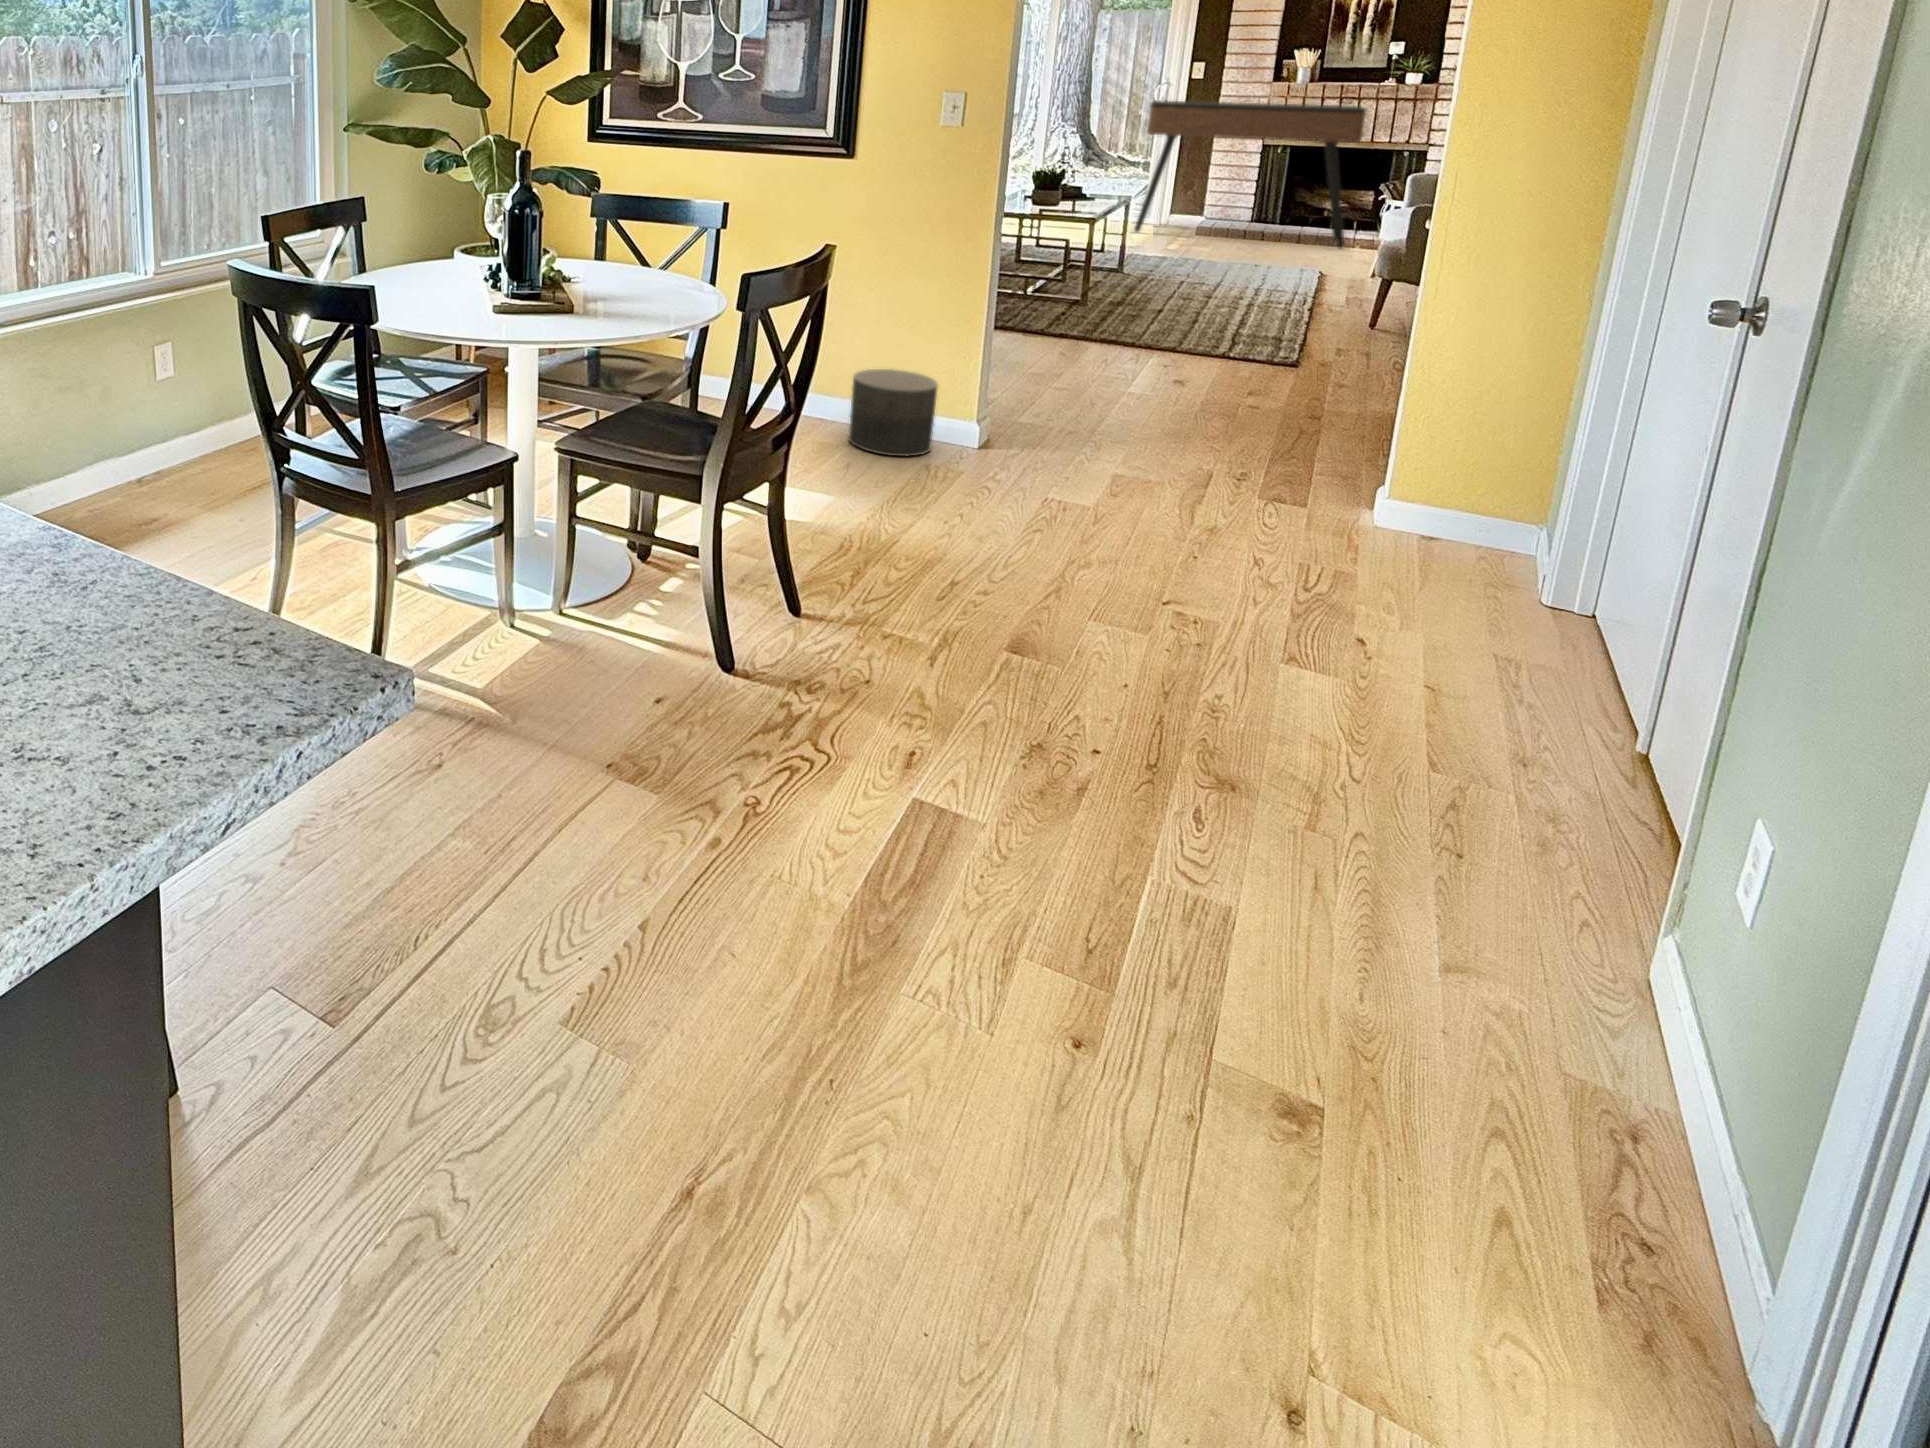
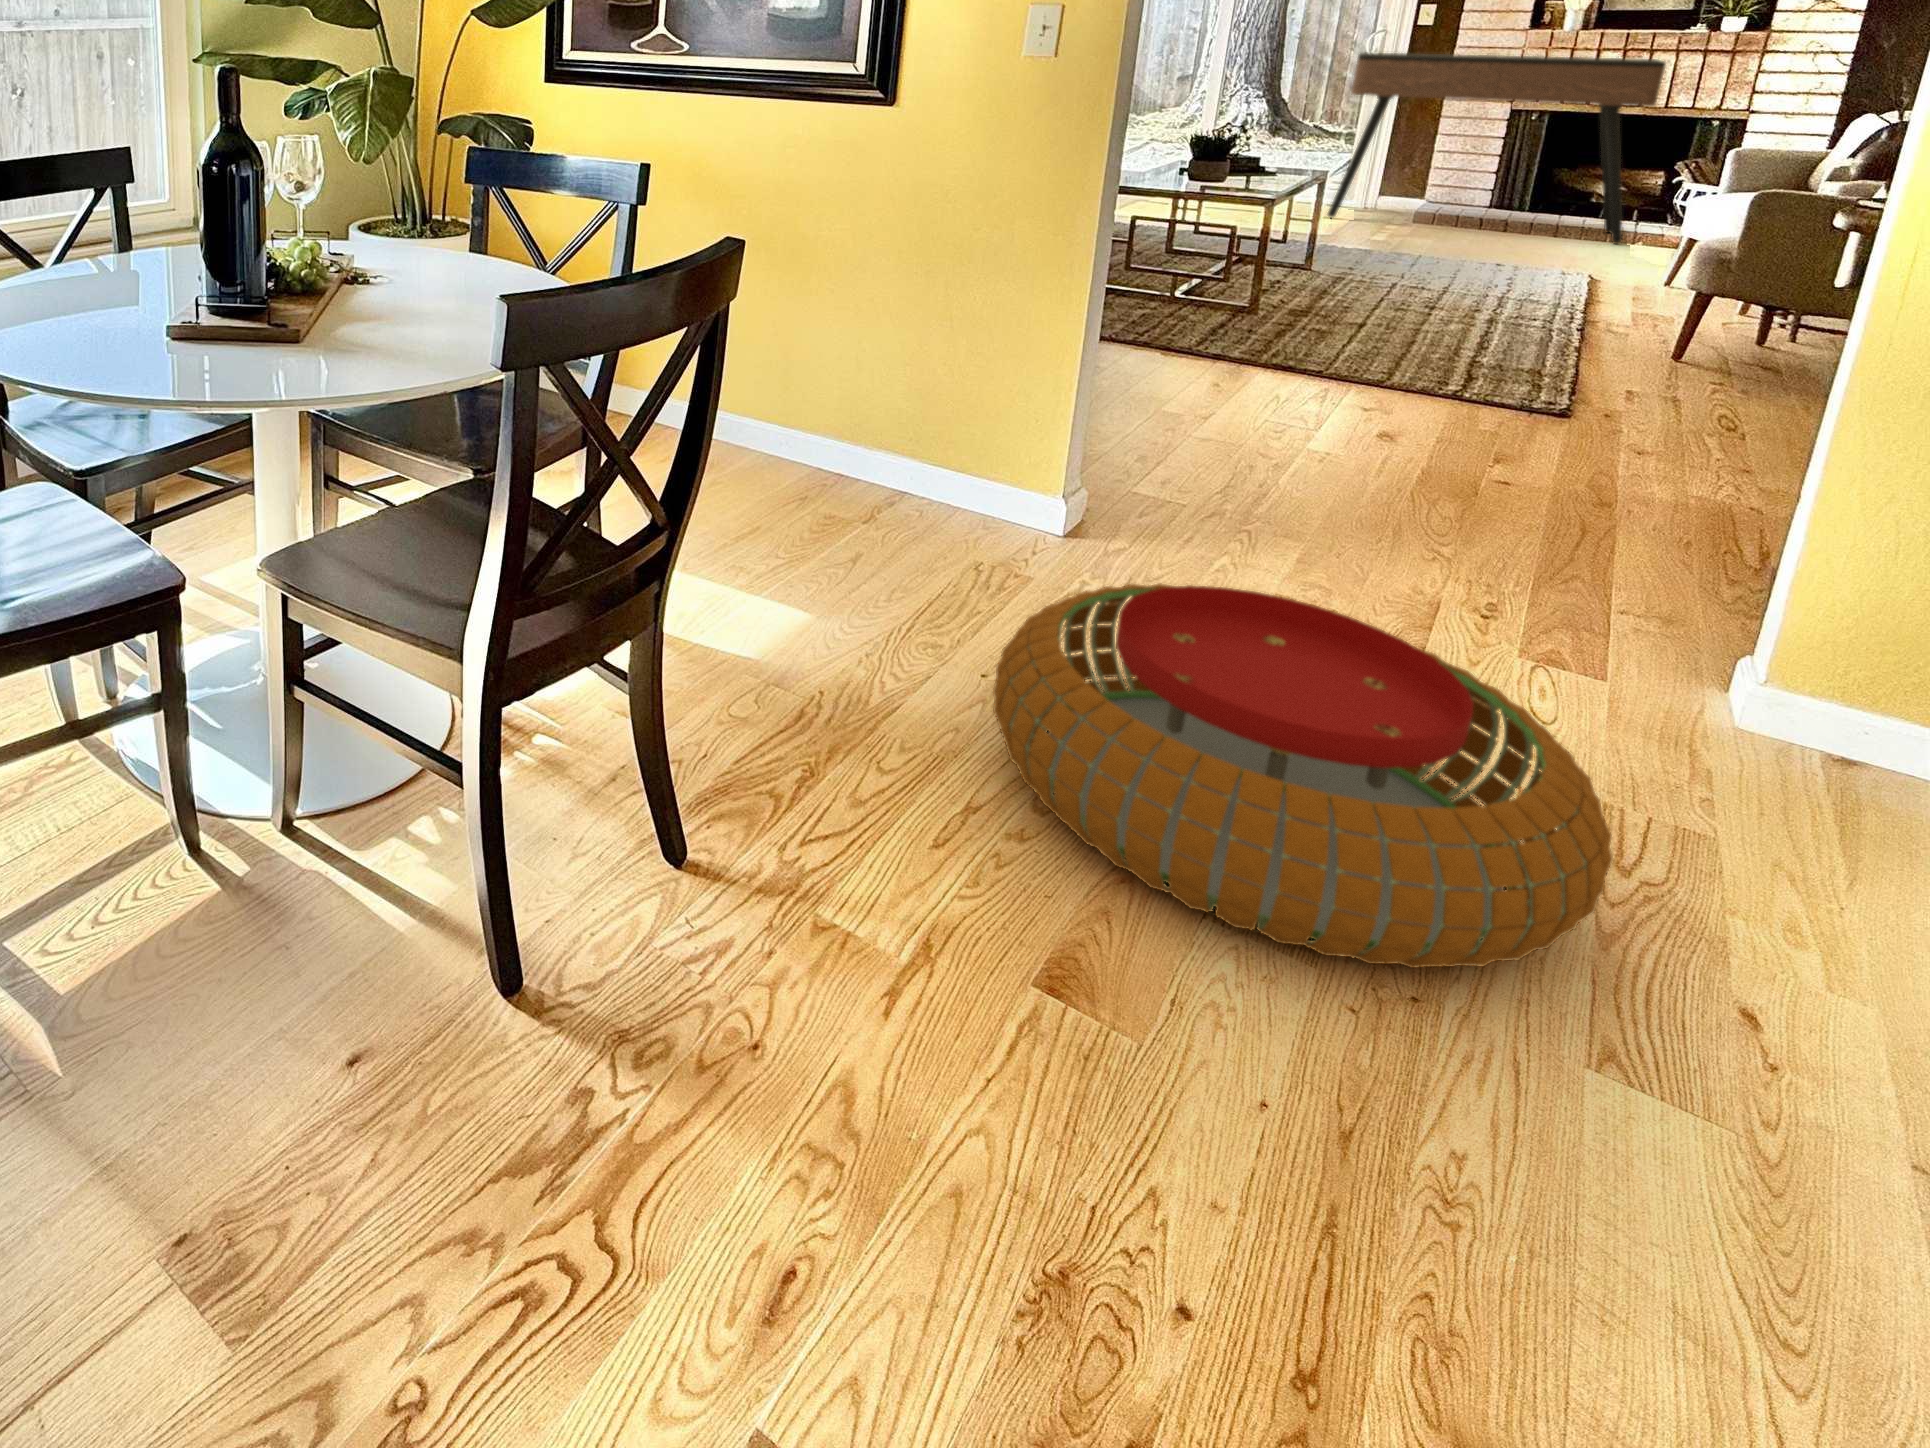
planter: present [849,369,938,456] -> none [869,407,1003,541]
pouf: none [959,453,1290,632] -> present [993,584,1613,968]

